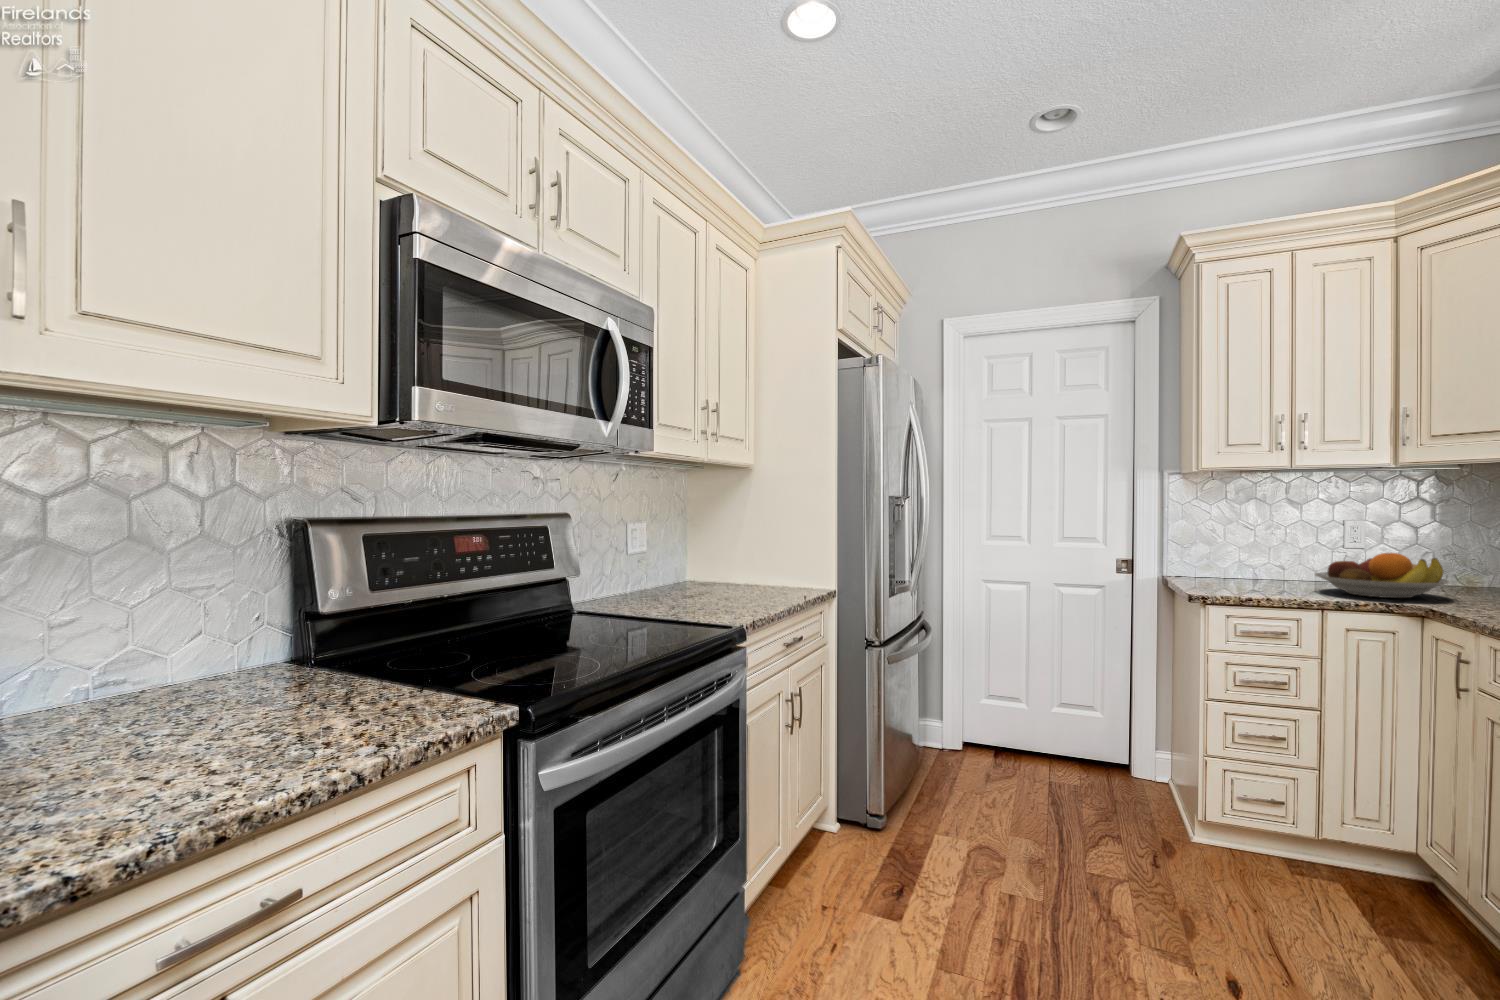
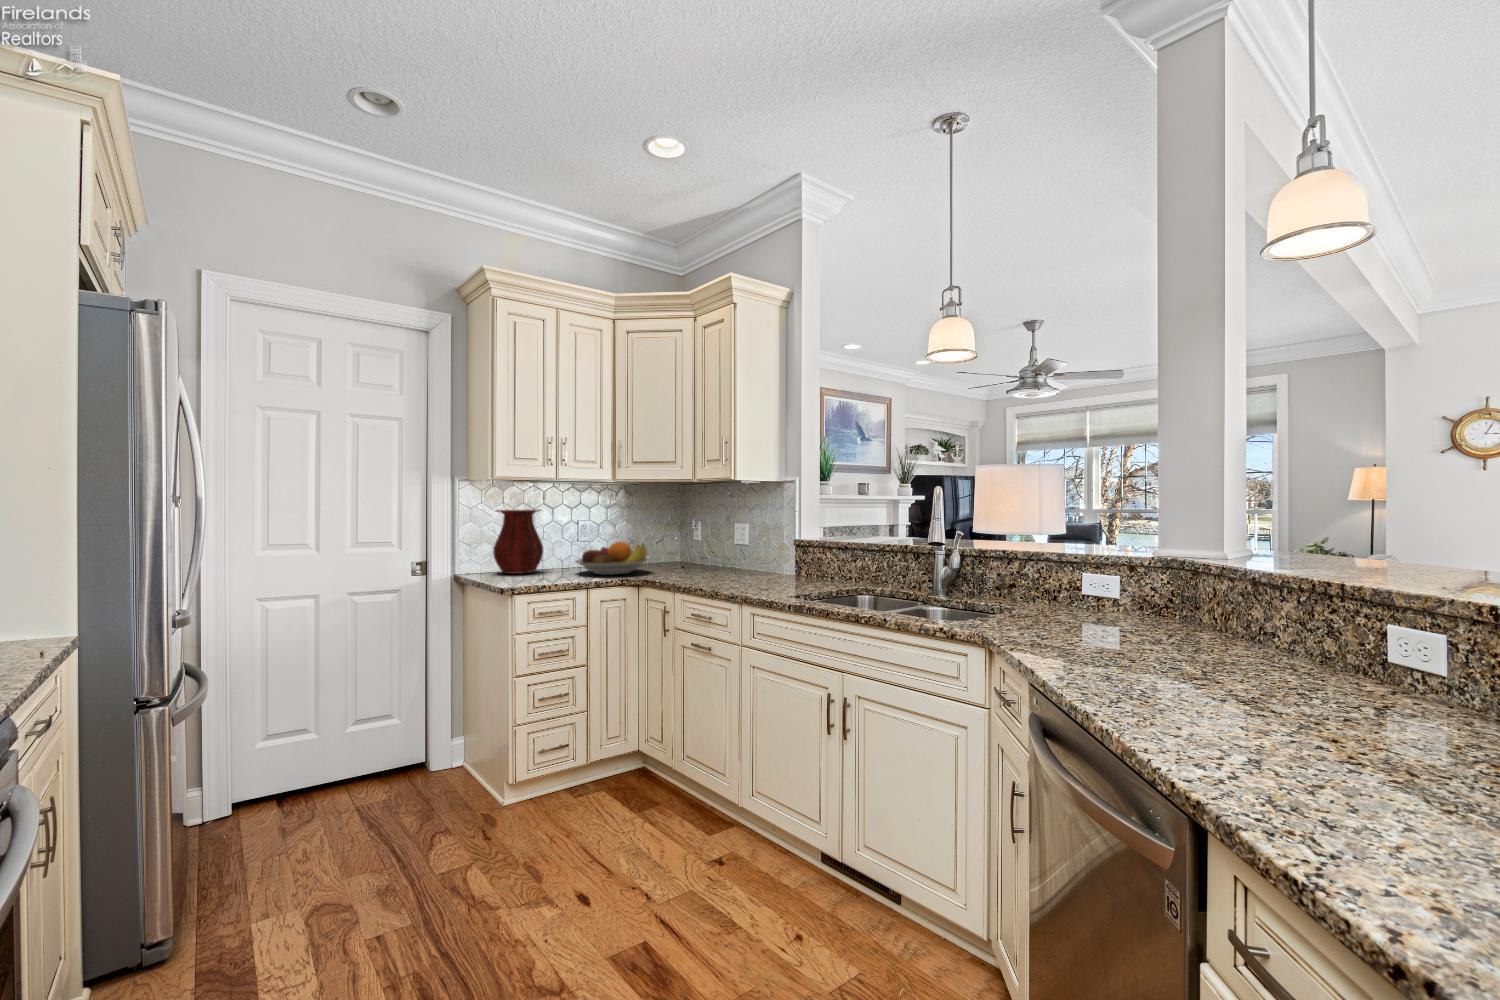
vase: none [1206,506,1276,582] -> present [493,509,543,574]

